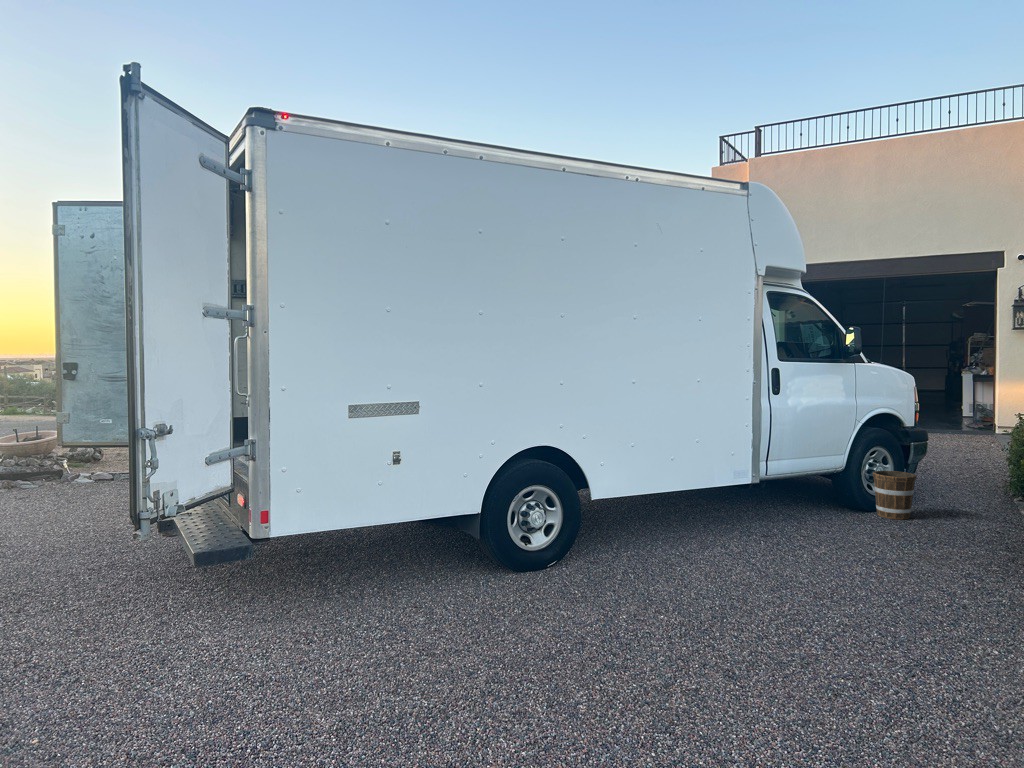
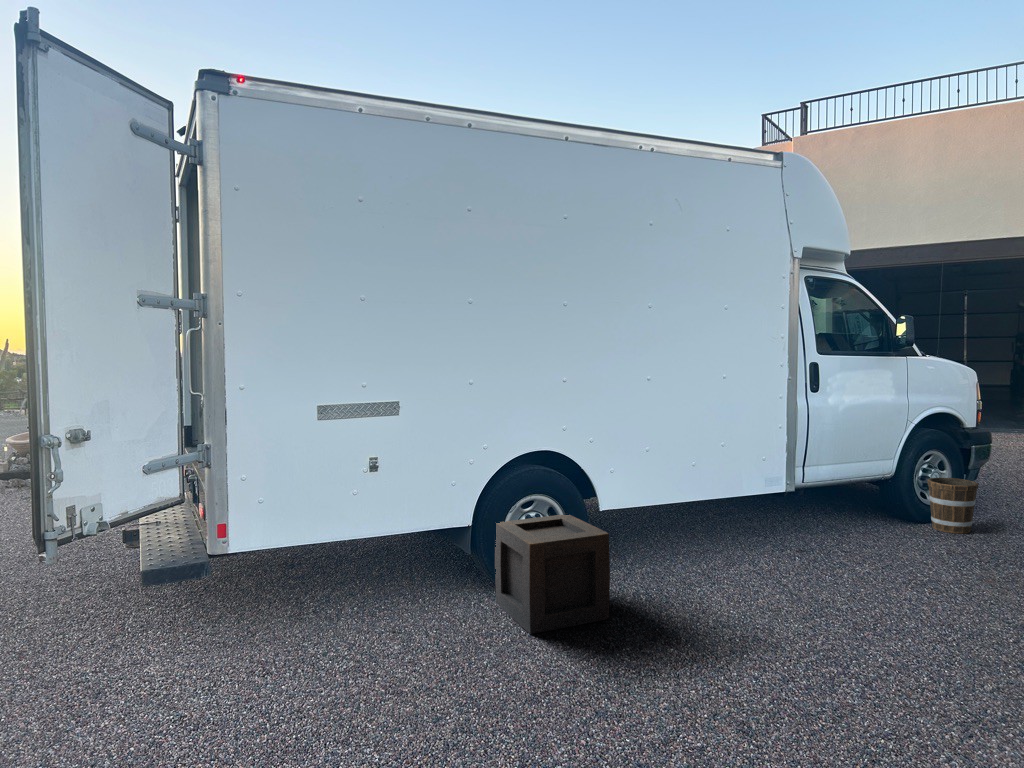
wooden crate: none [503,502,606,606] -> present [495,515,610,634]

